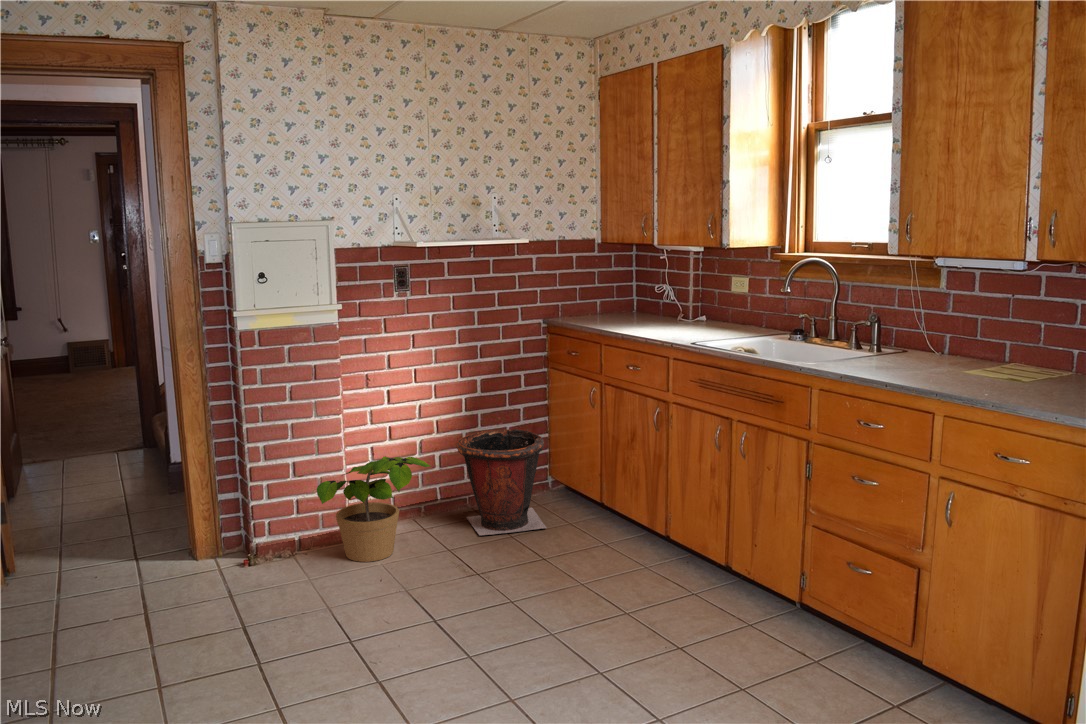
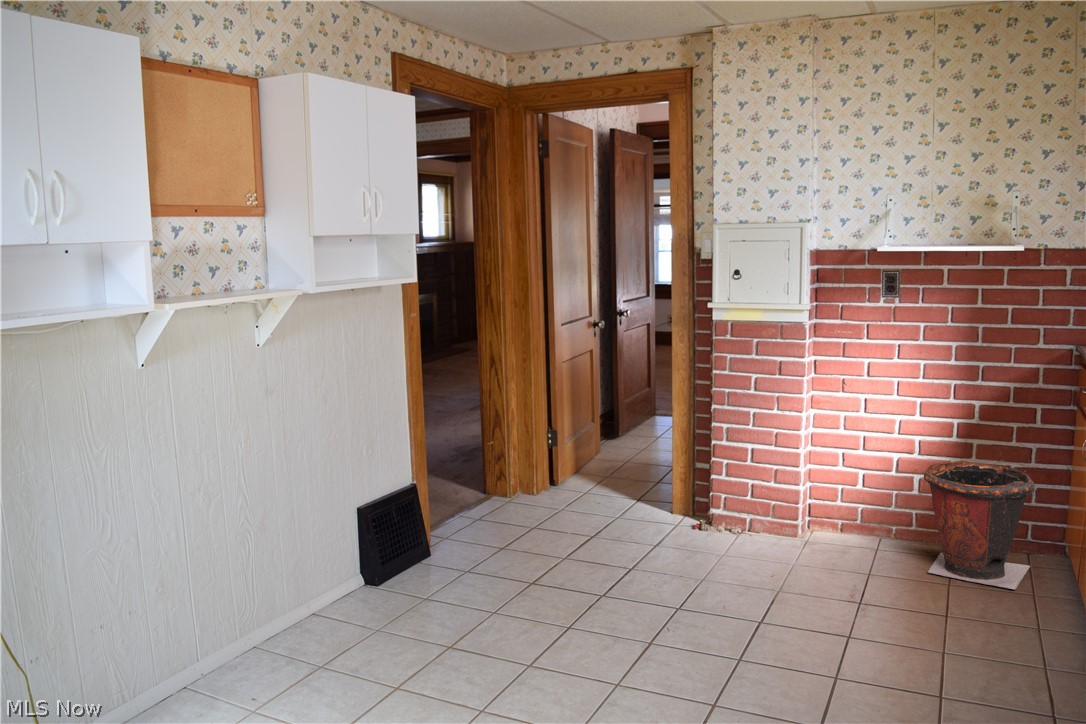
potted plant: present [317,456,430,562] -> none [745,458,844,561]

